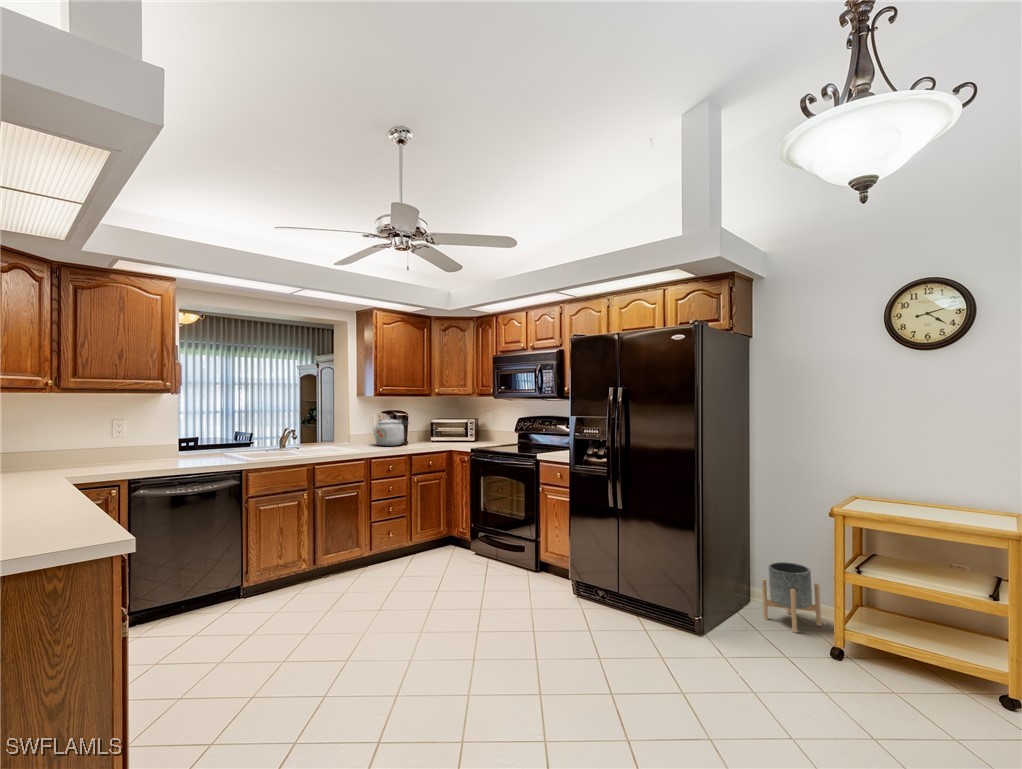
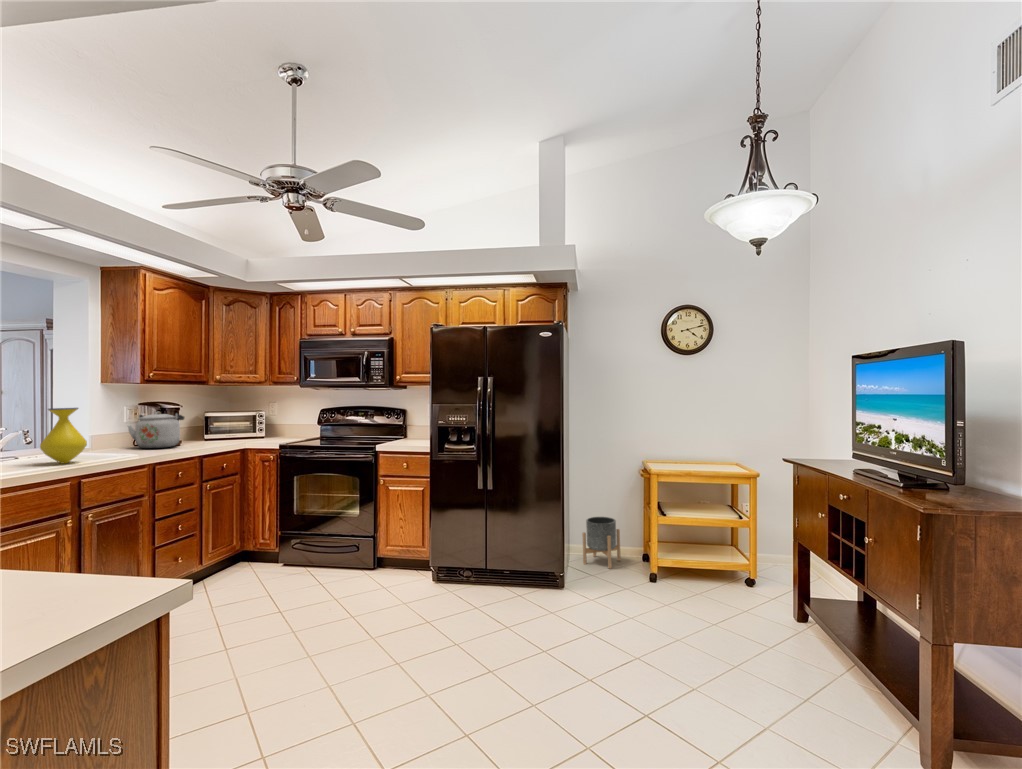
vase: none [302,414,328,453] -> present [40,408,87,464]

